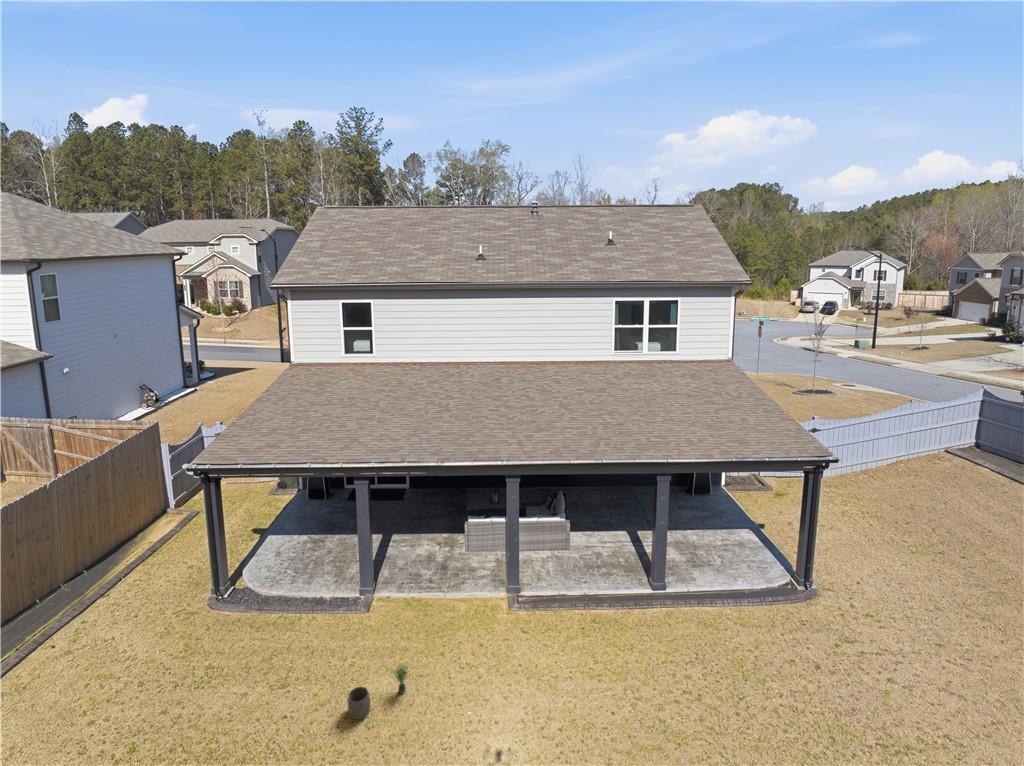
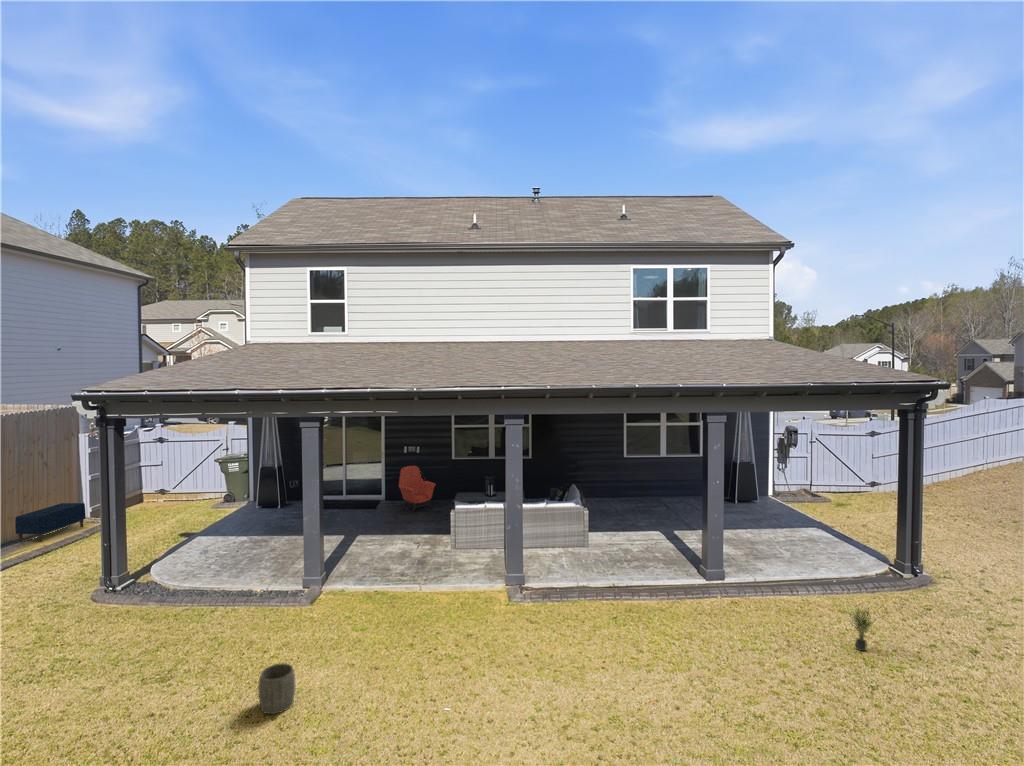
armchair: none [421,461,451,501] -> present [399,466,436,512]
bench: none [129,502,178,539] -> present [15,503,86,542]
potted plant: present [393,665,408,693] -> present [850,608,874,651]

